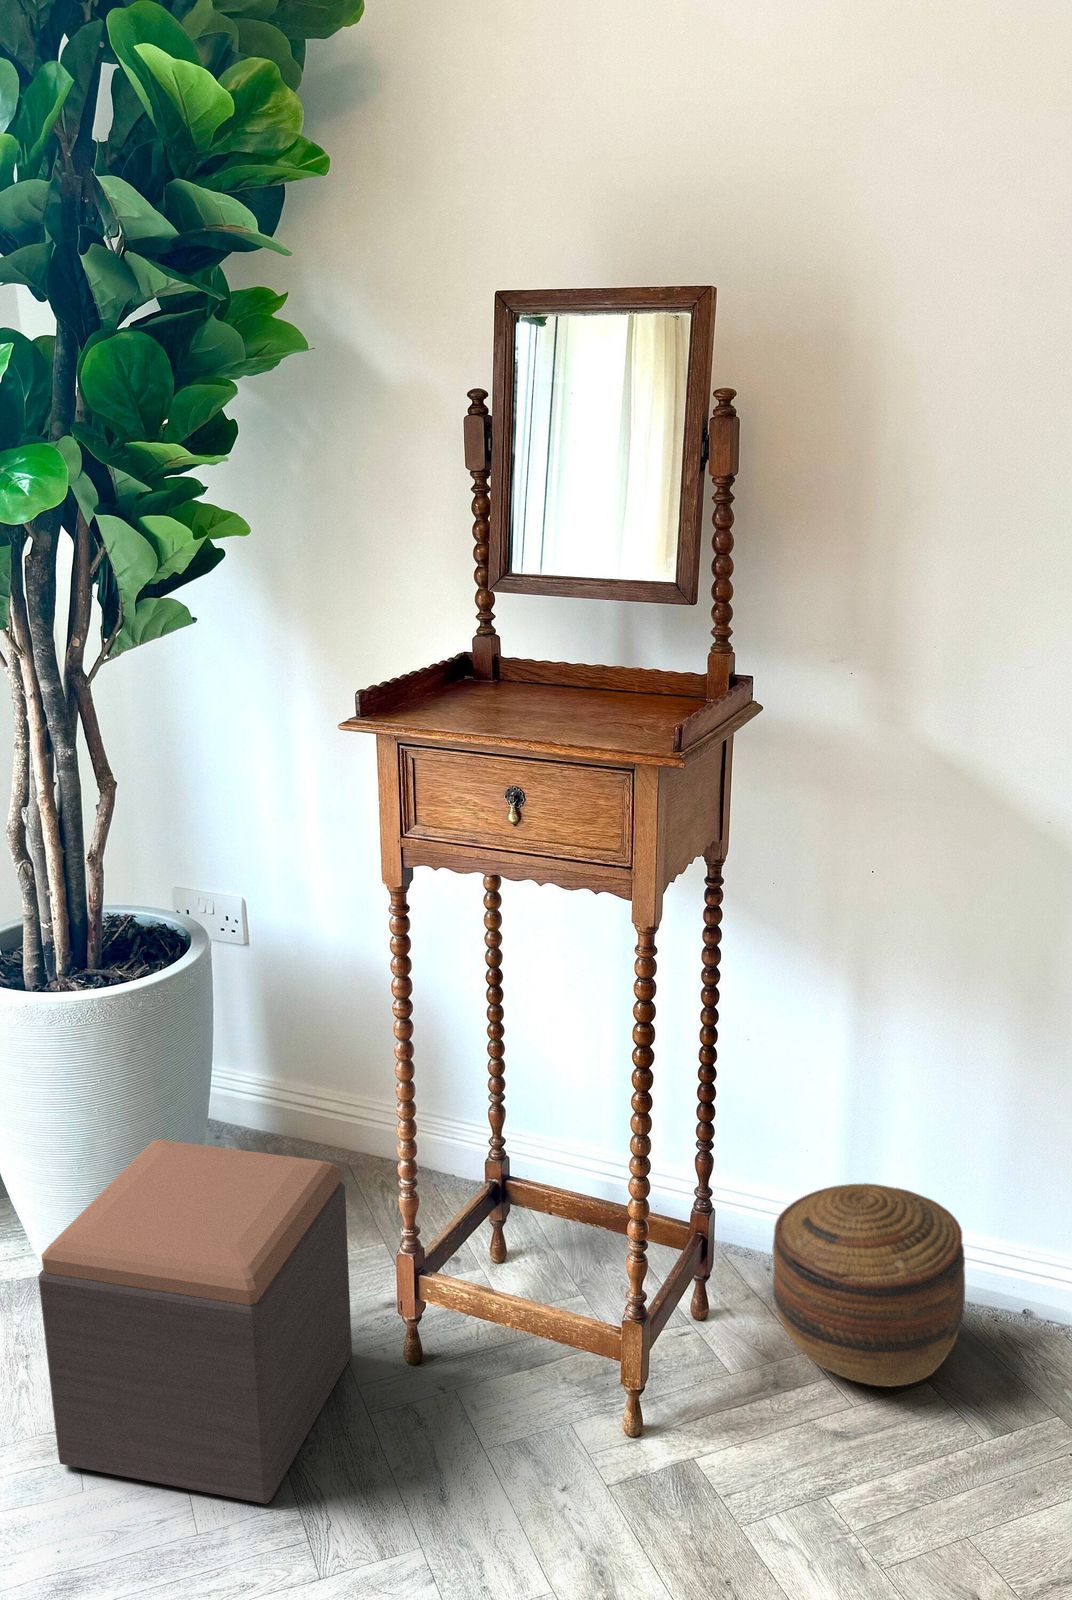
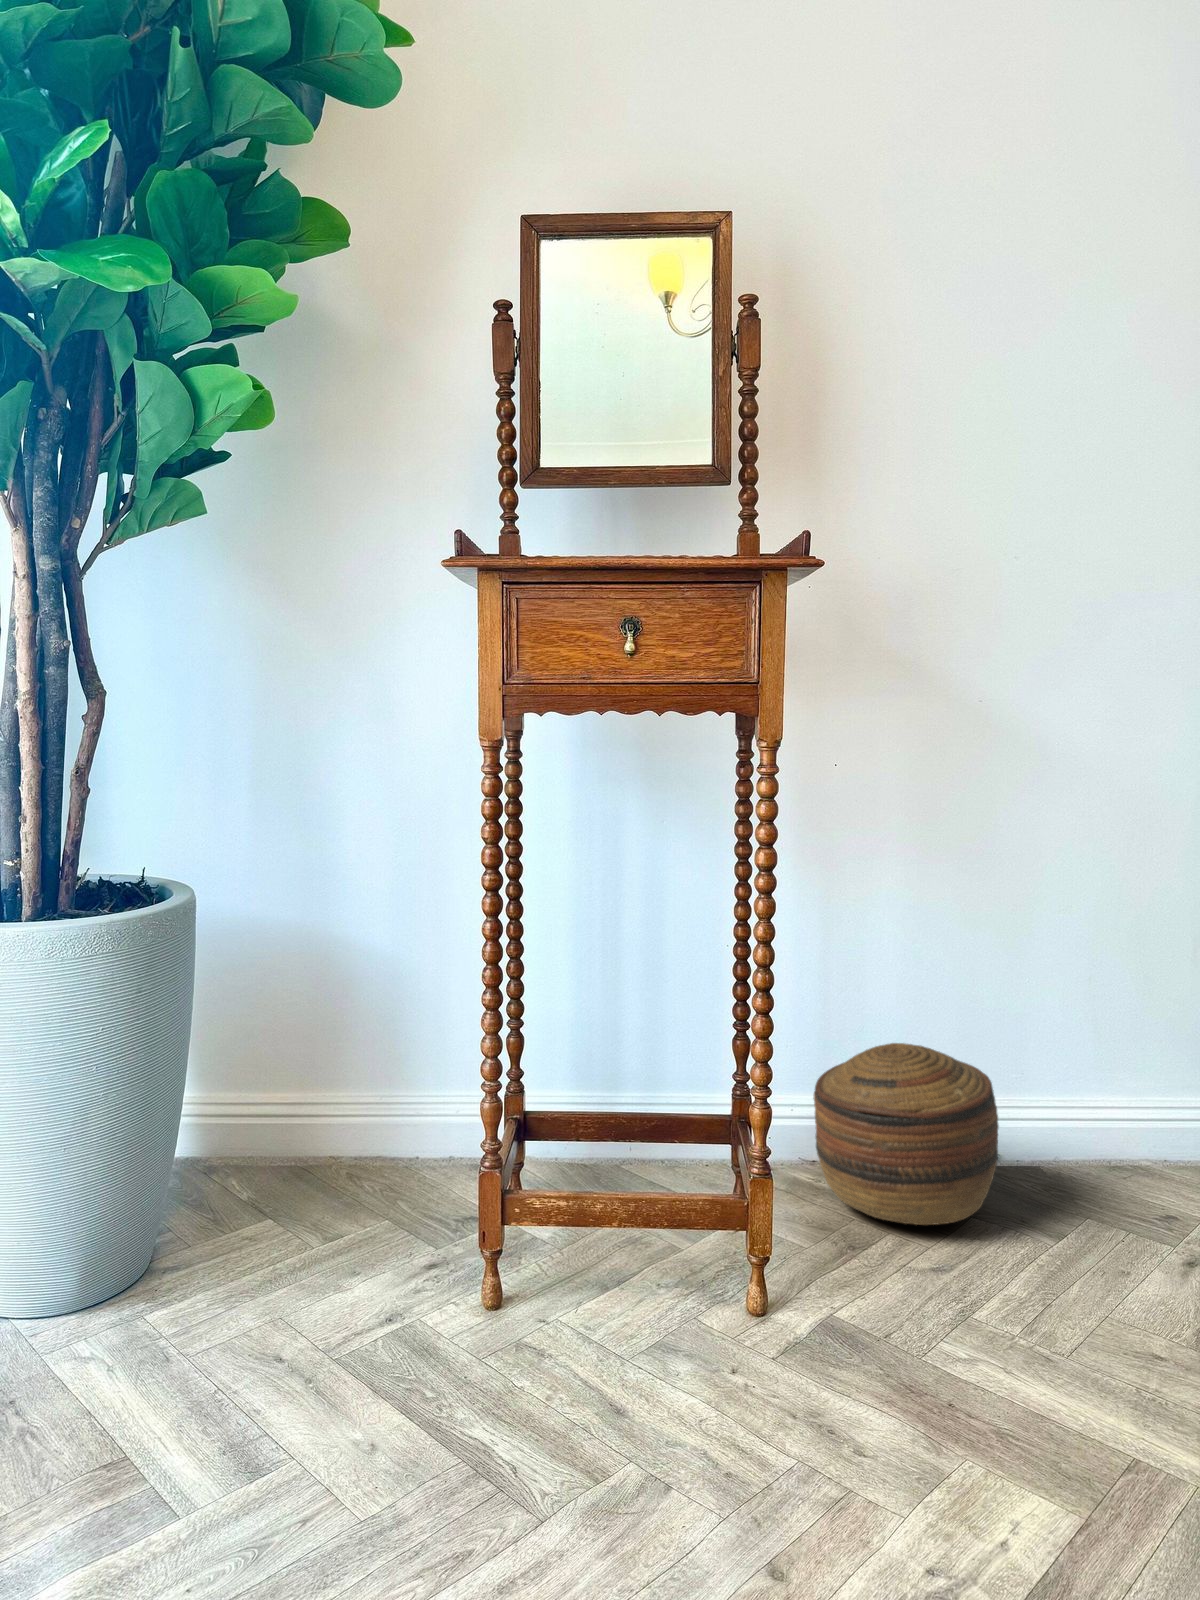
footstool: present [38,1140,352,1504] -> none [115,1071,432,1499]

